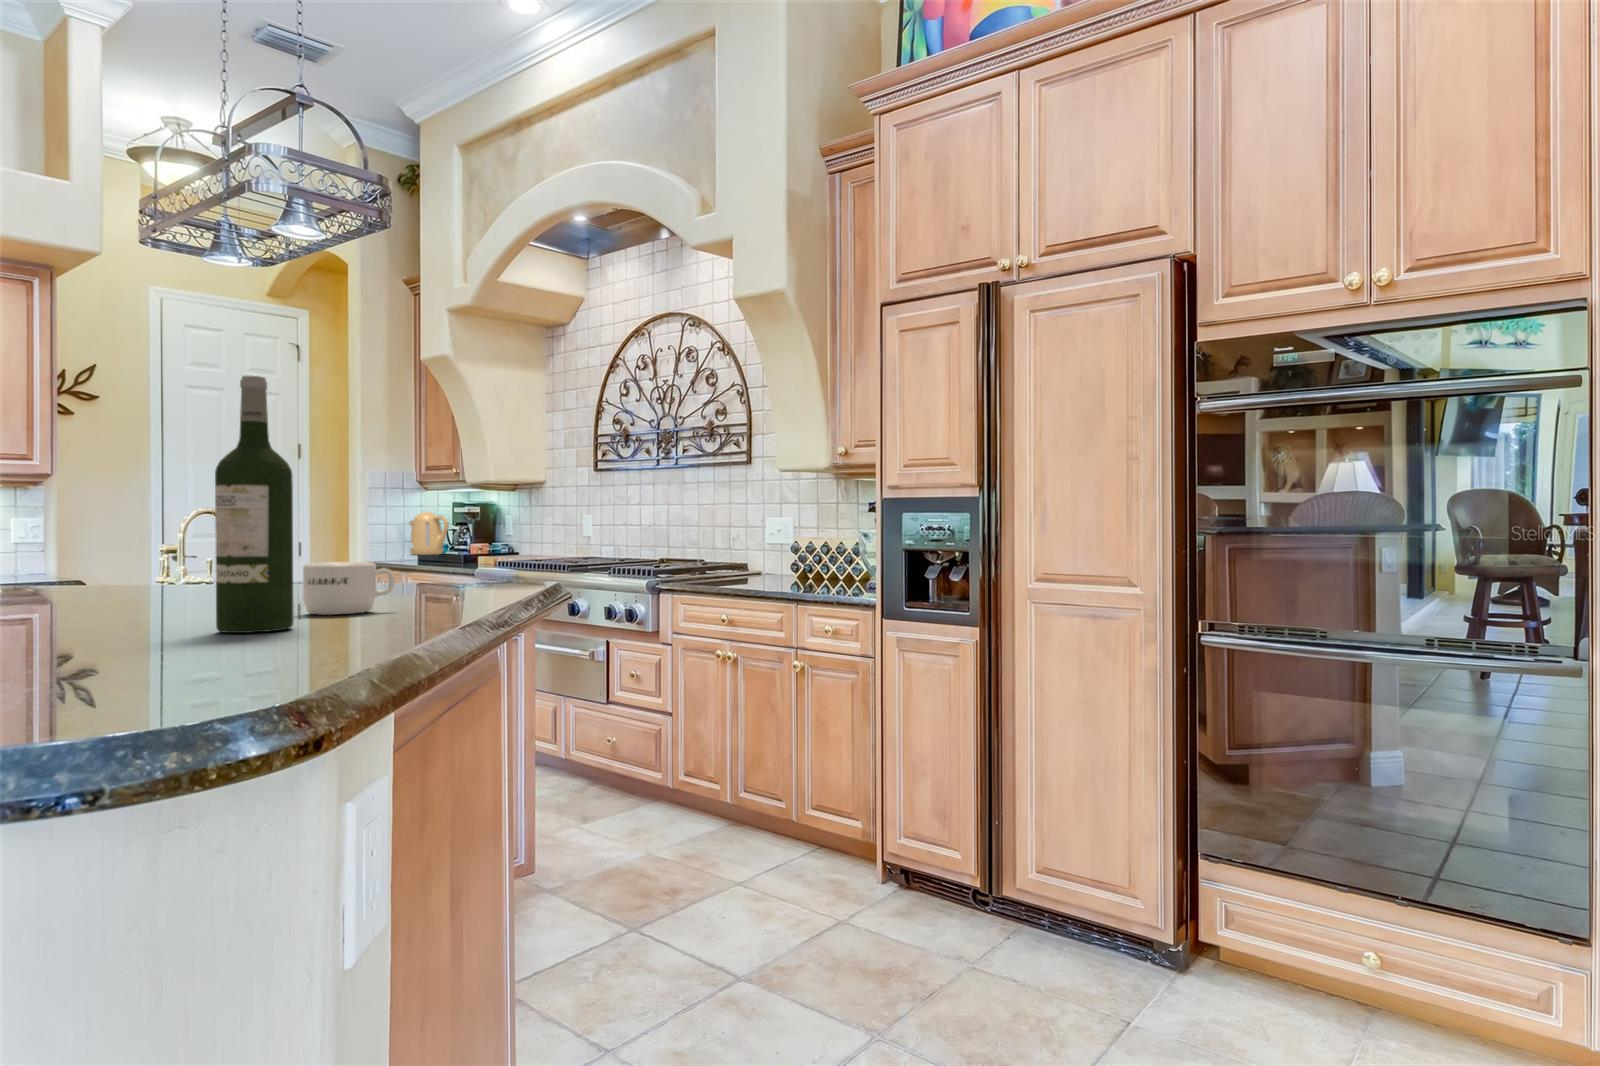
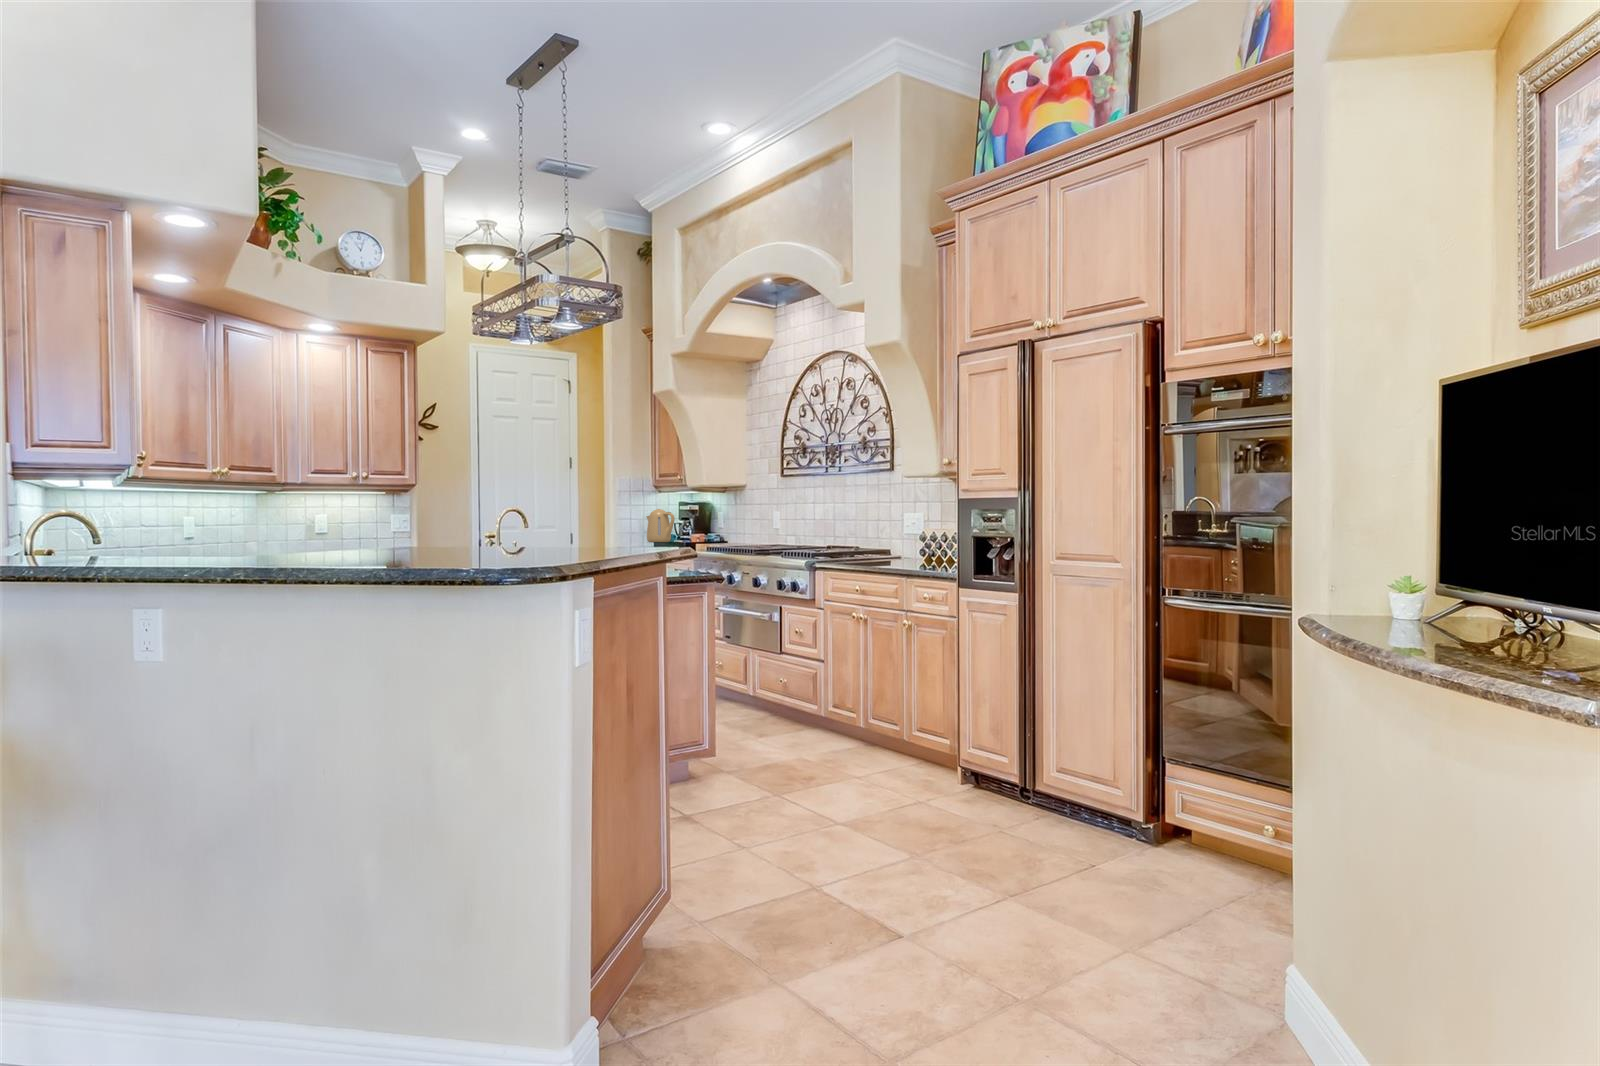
wine bottle: present [215,376,293,633] -> none [540,450,570,561]
mug: present [303,562,395,615] -> none [574,533,615,558]

